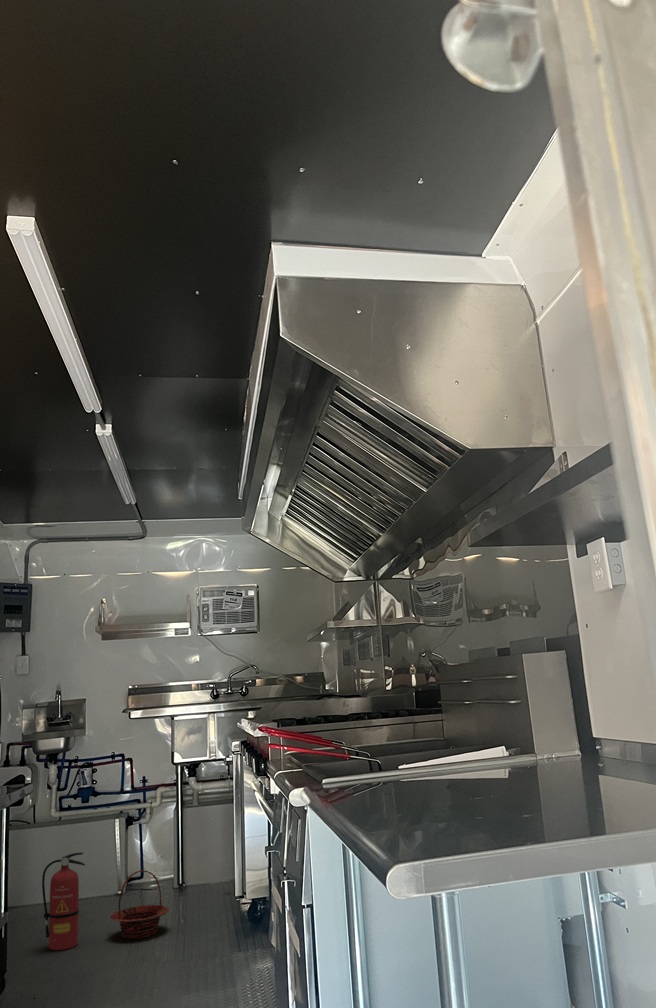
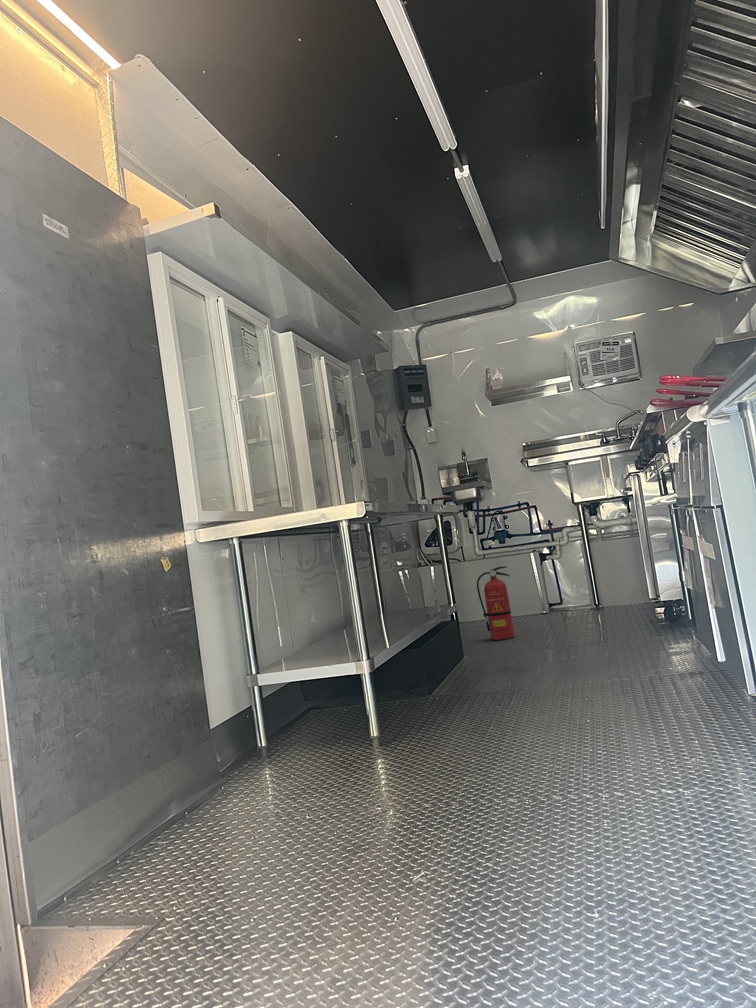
basket: present [110,870,169,939] -> none [538,579,588,632]

